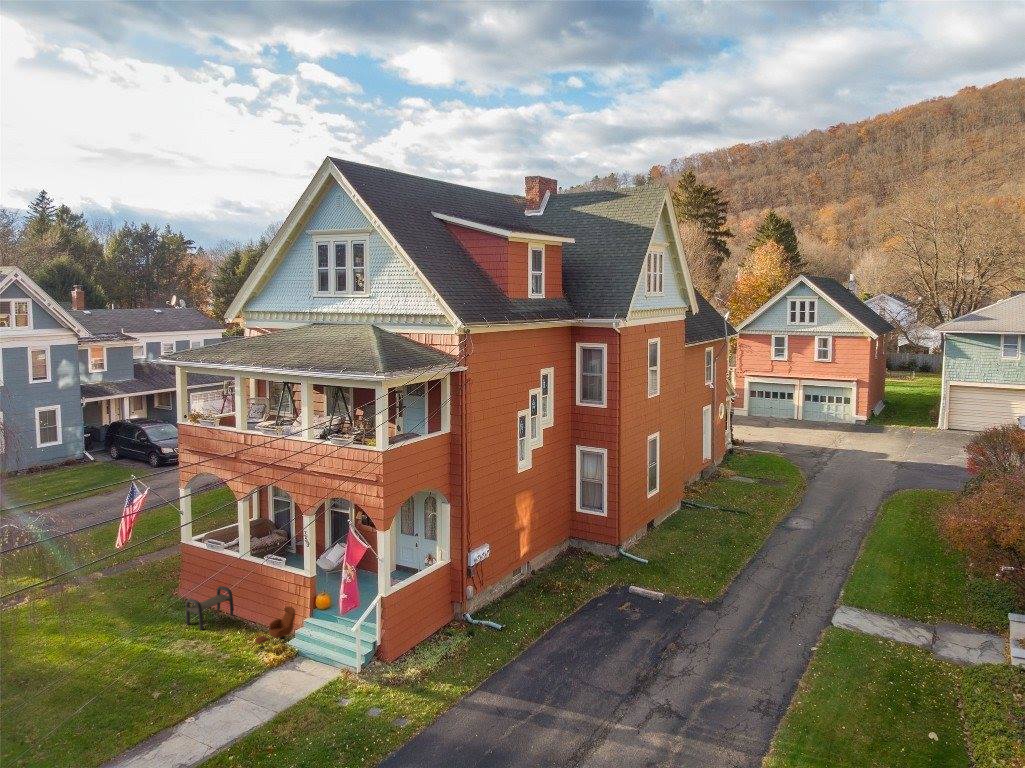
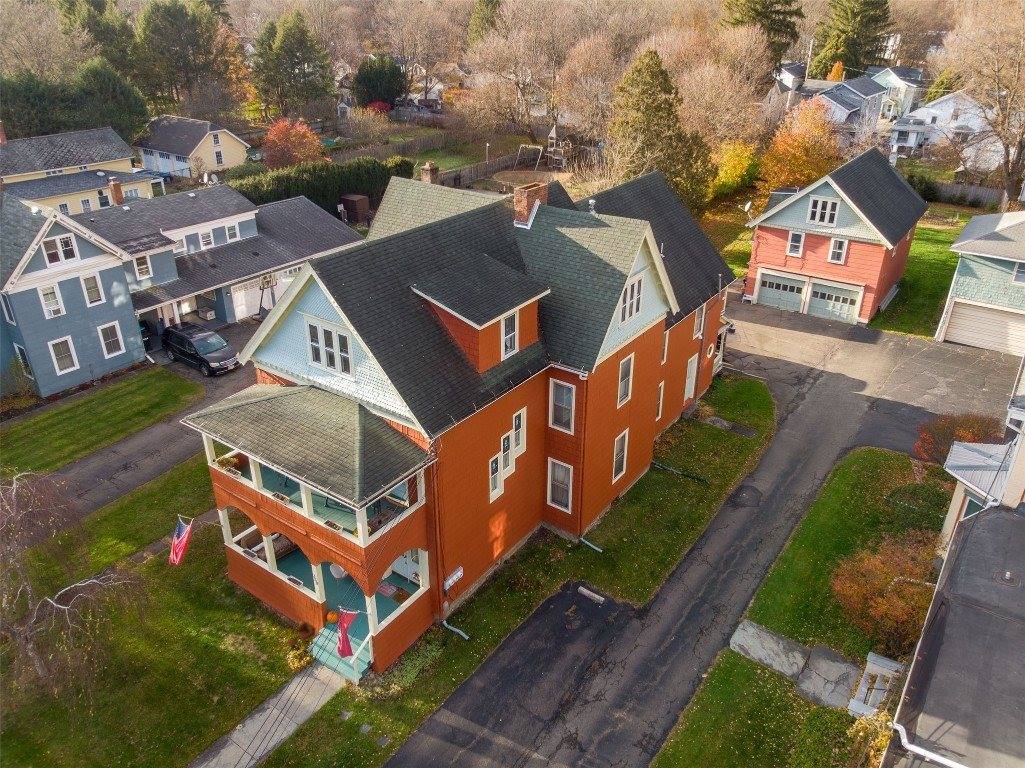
bench: present [186,586,234,630] -> none [237,583,274,621]

